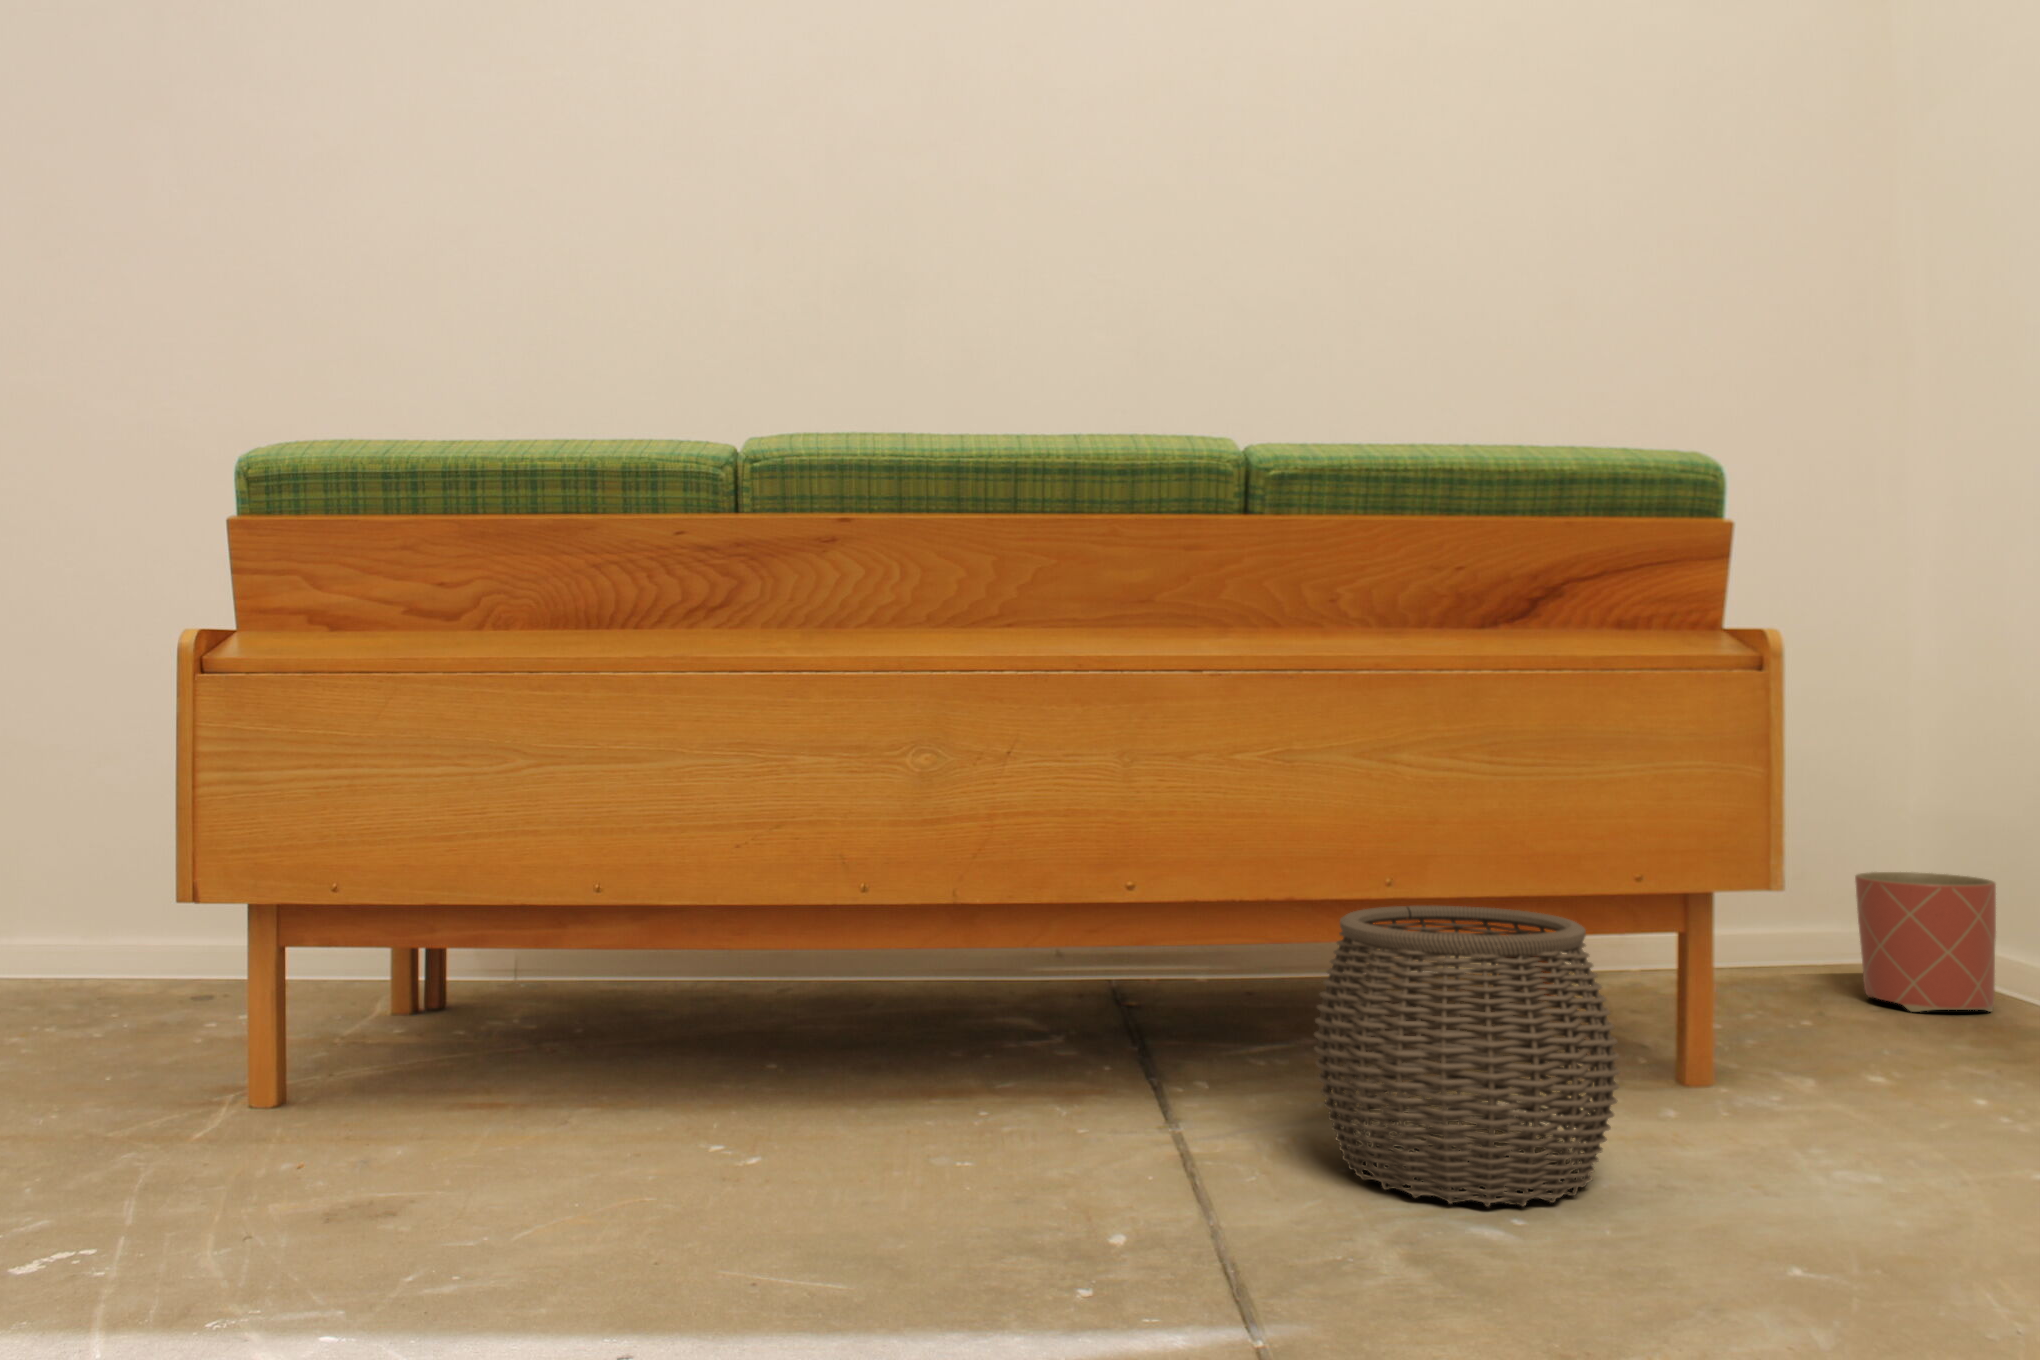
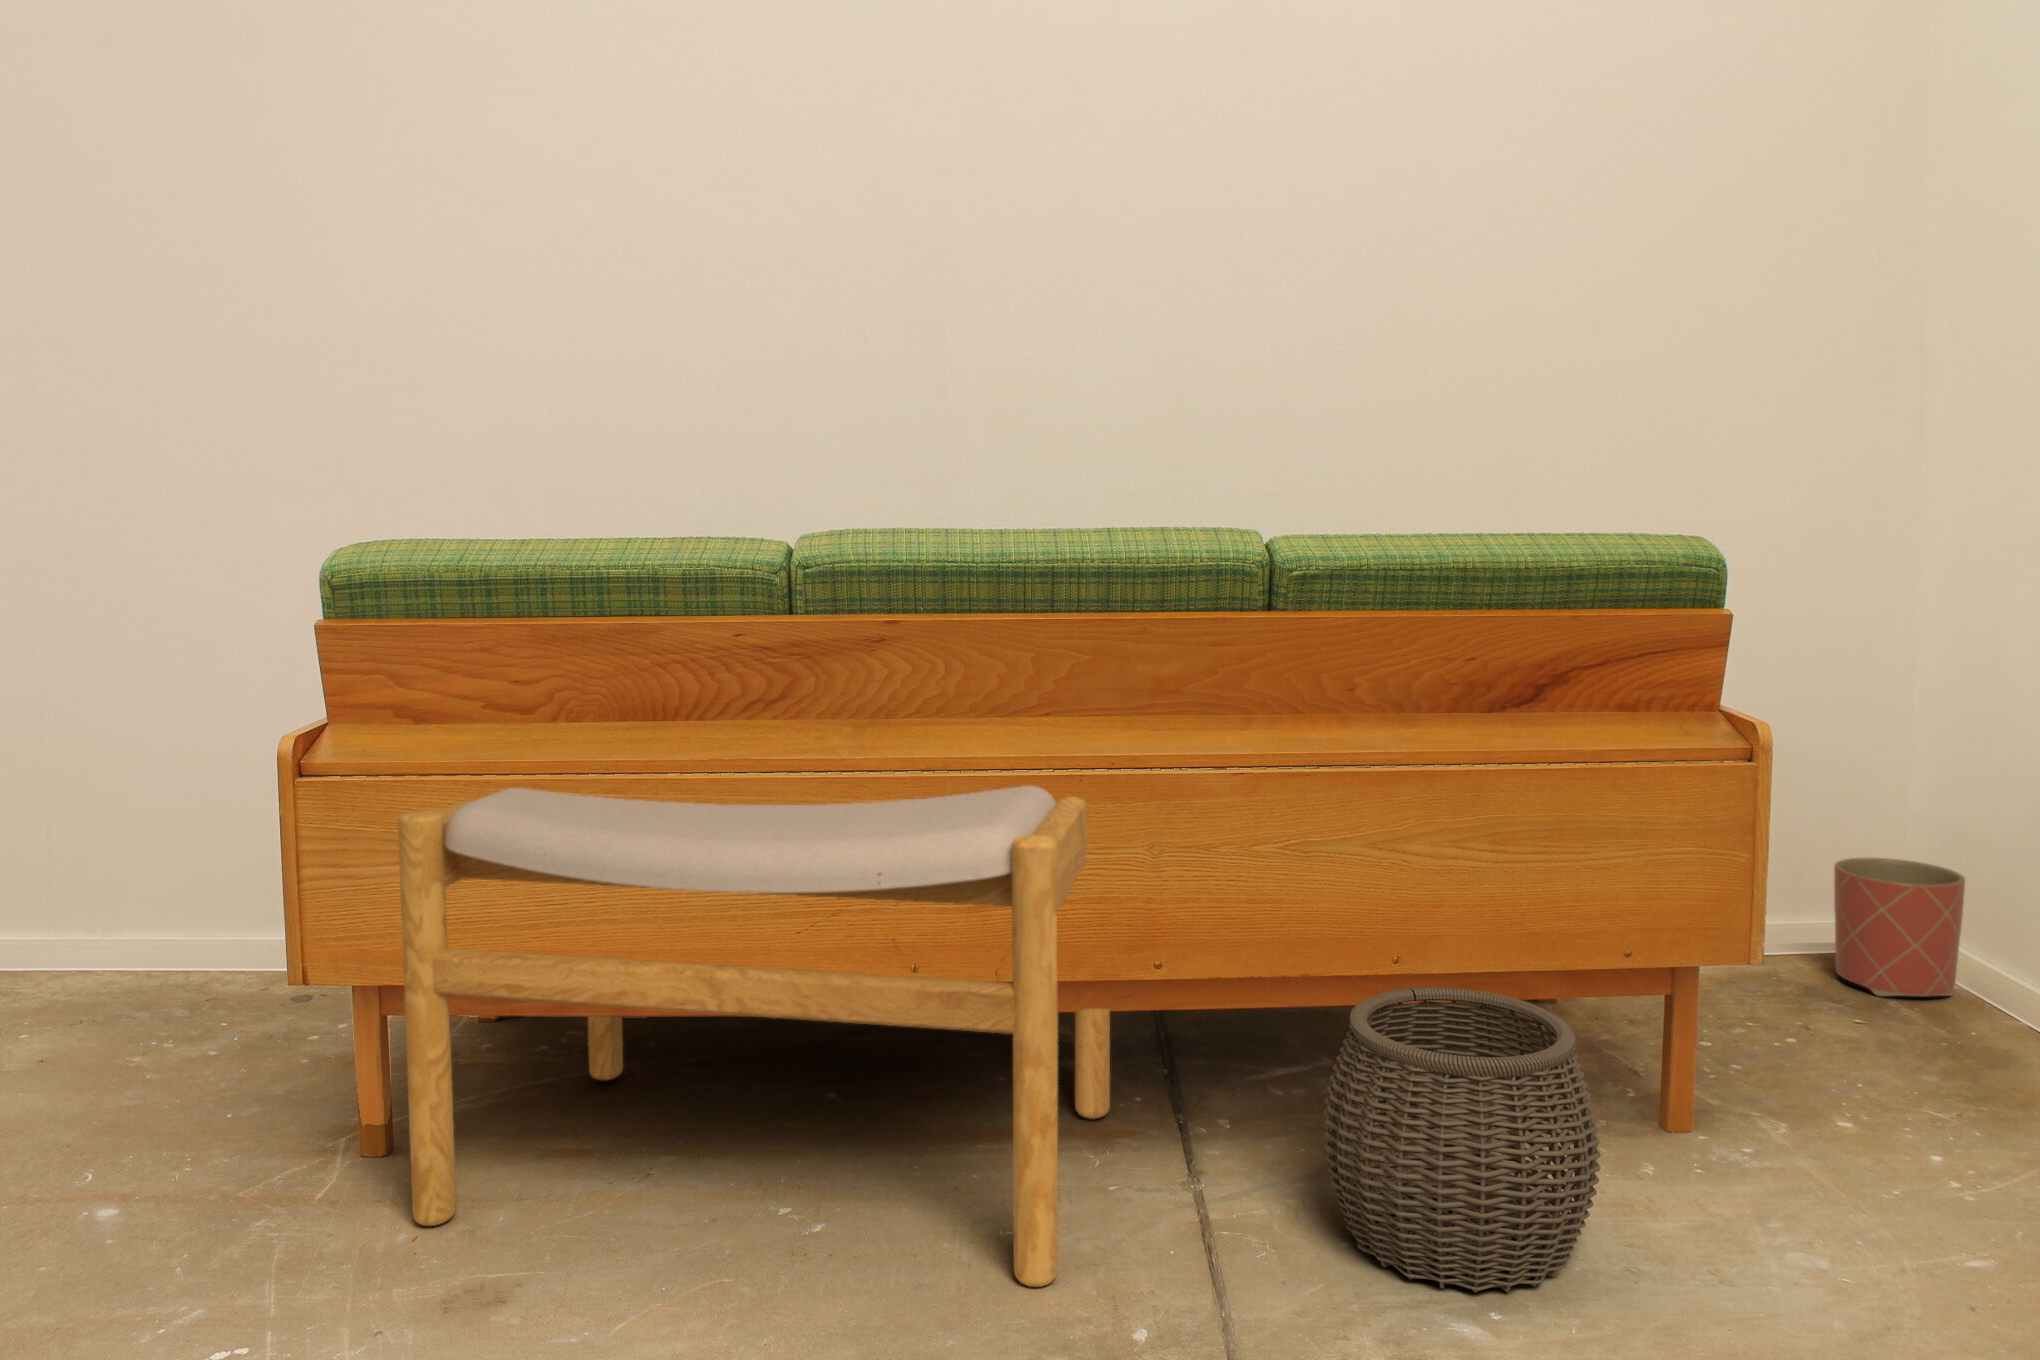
footstool: none [295,689,1079,1207] -> present [398,786,1110,1287]

